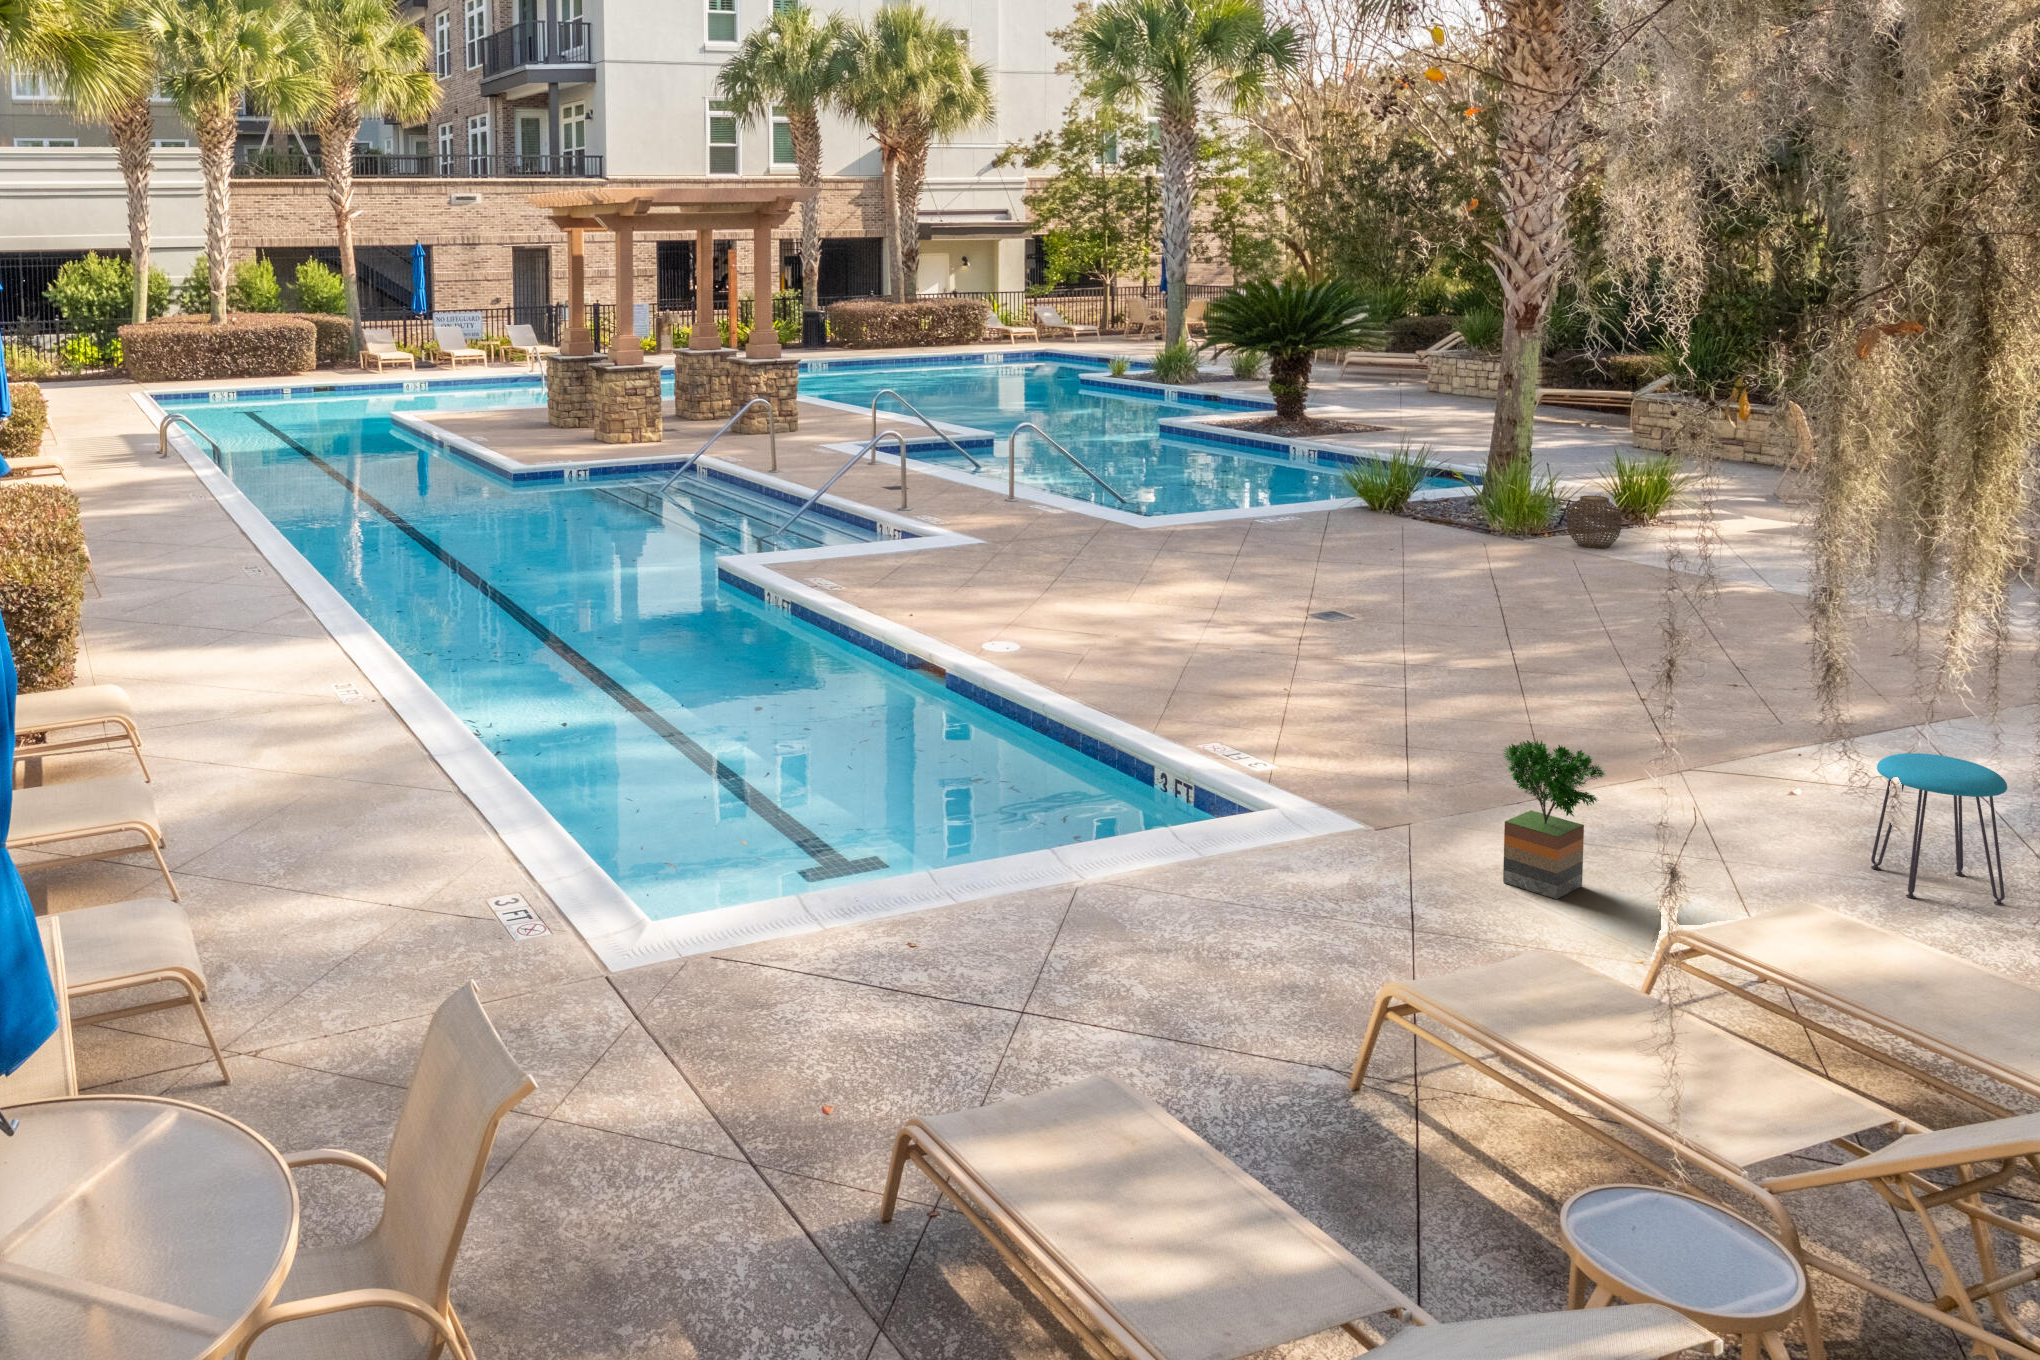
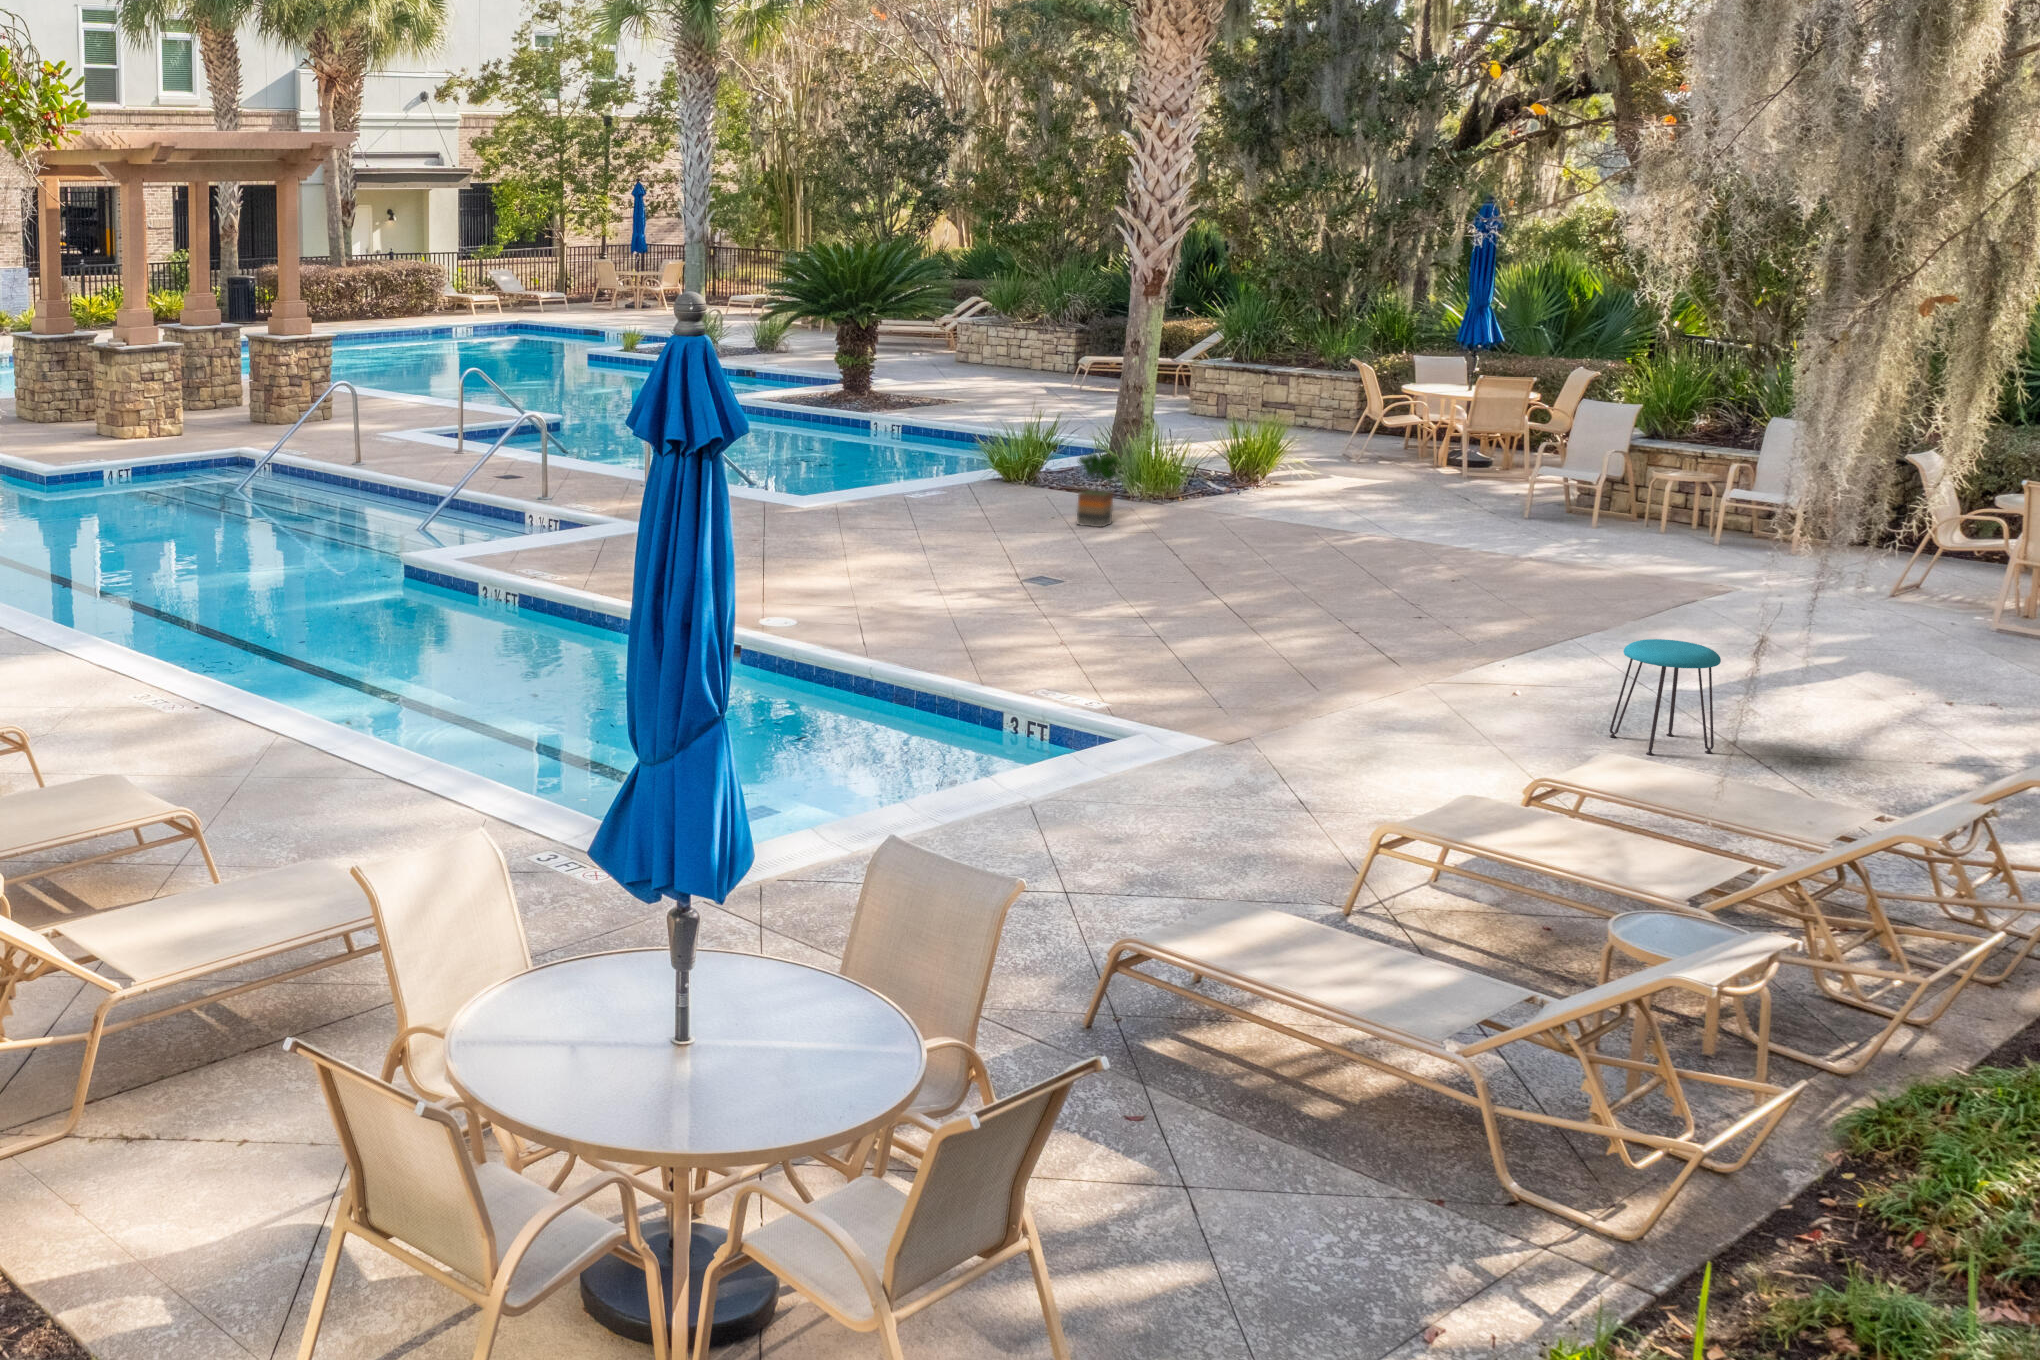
woven basket: present [1567,496,1622,548] -> none [1183,449,1232,499]
potted tree: present [1503,740,1605,899] -> present [1077,453,1124,527]

